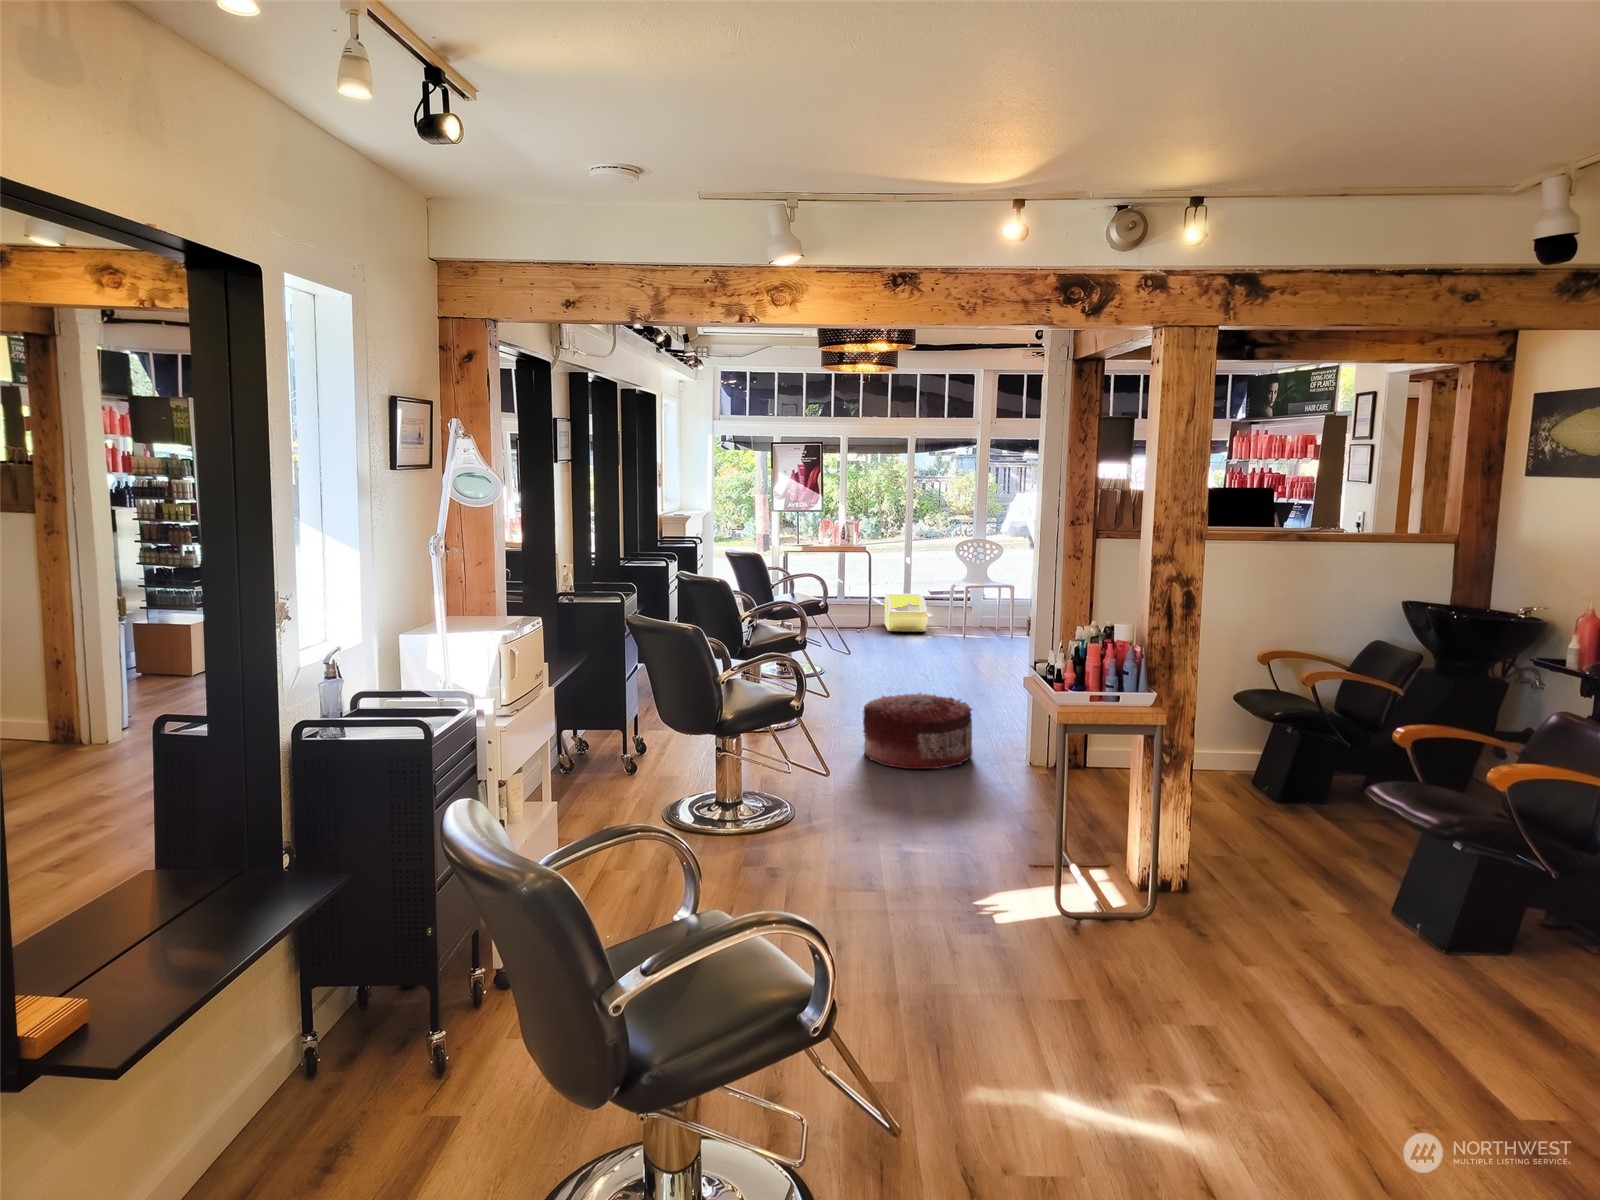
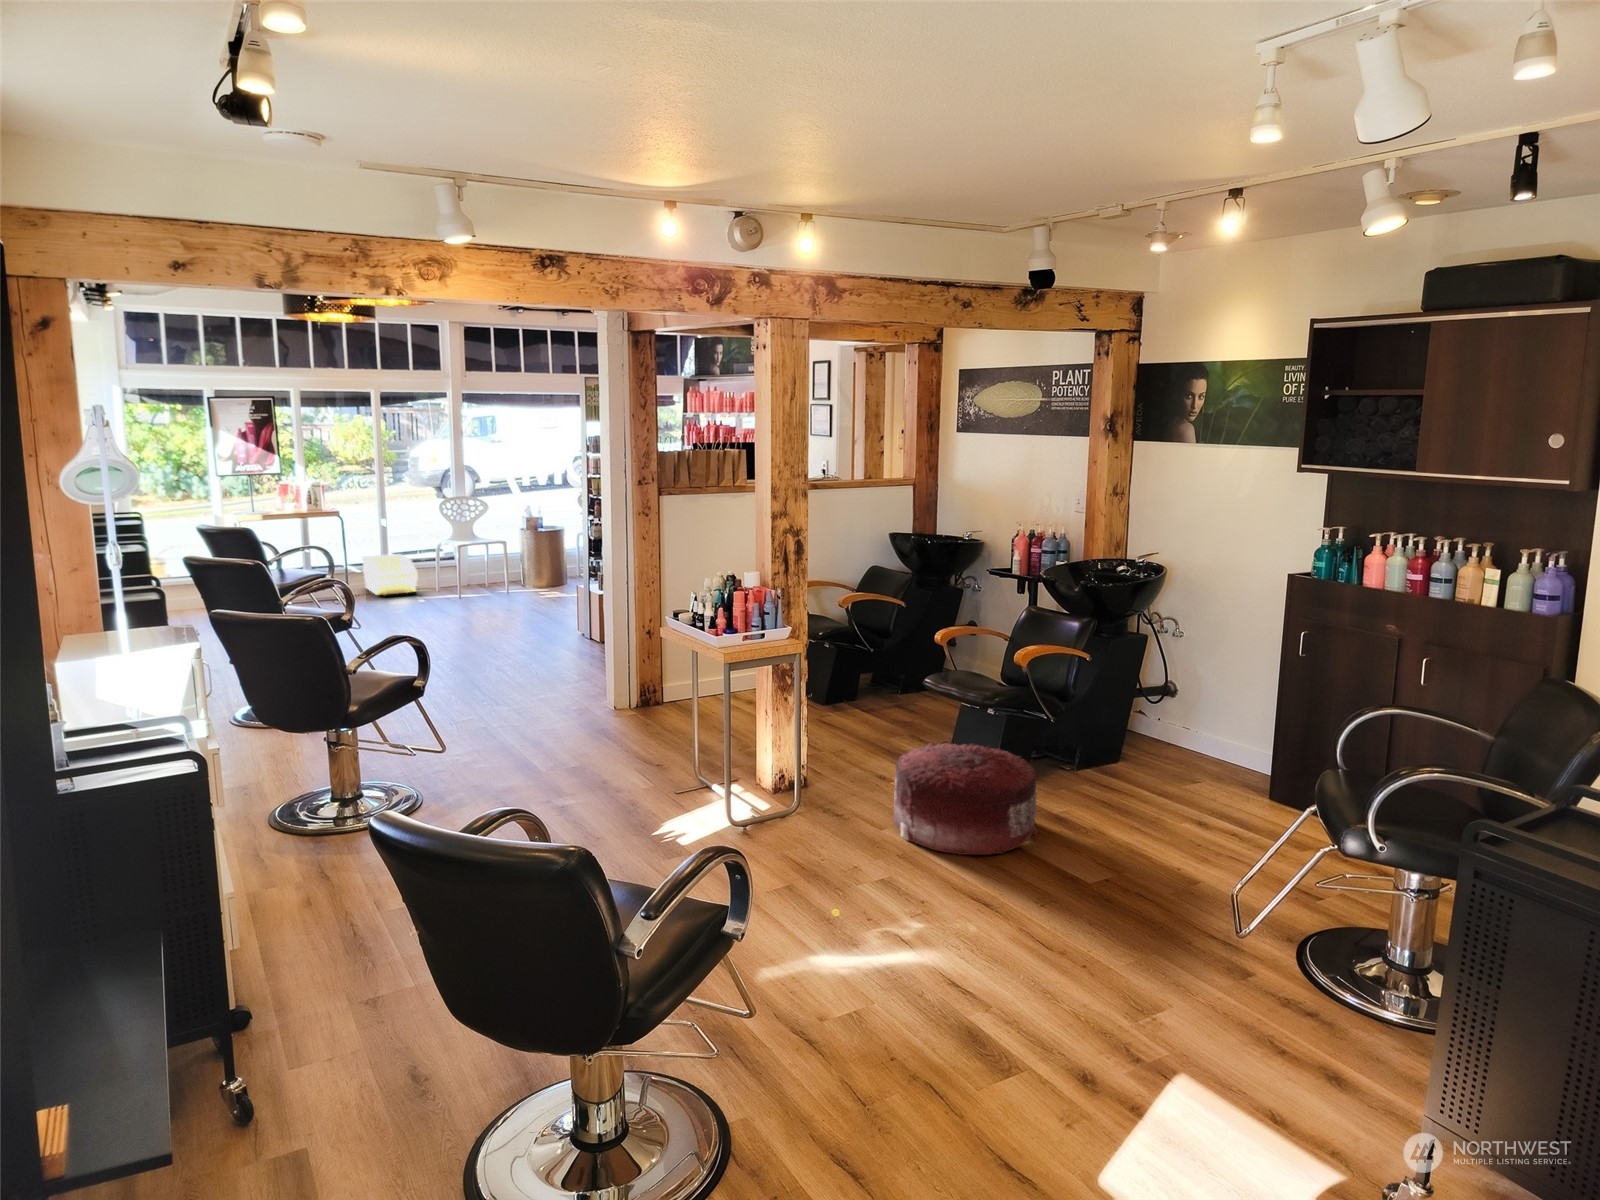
pouf: present [863,693,973,769] -> present [894,743,1038,855]

